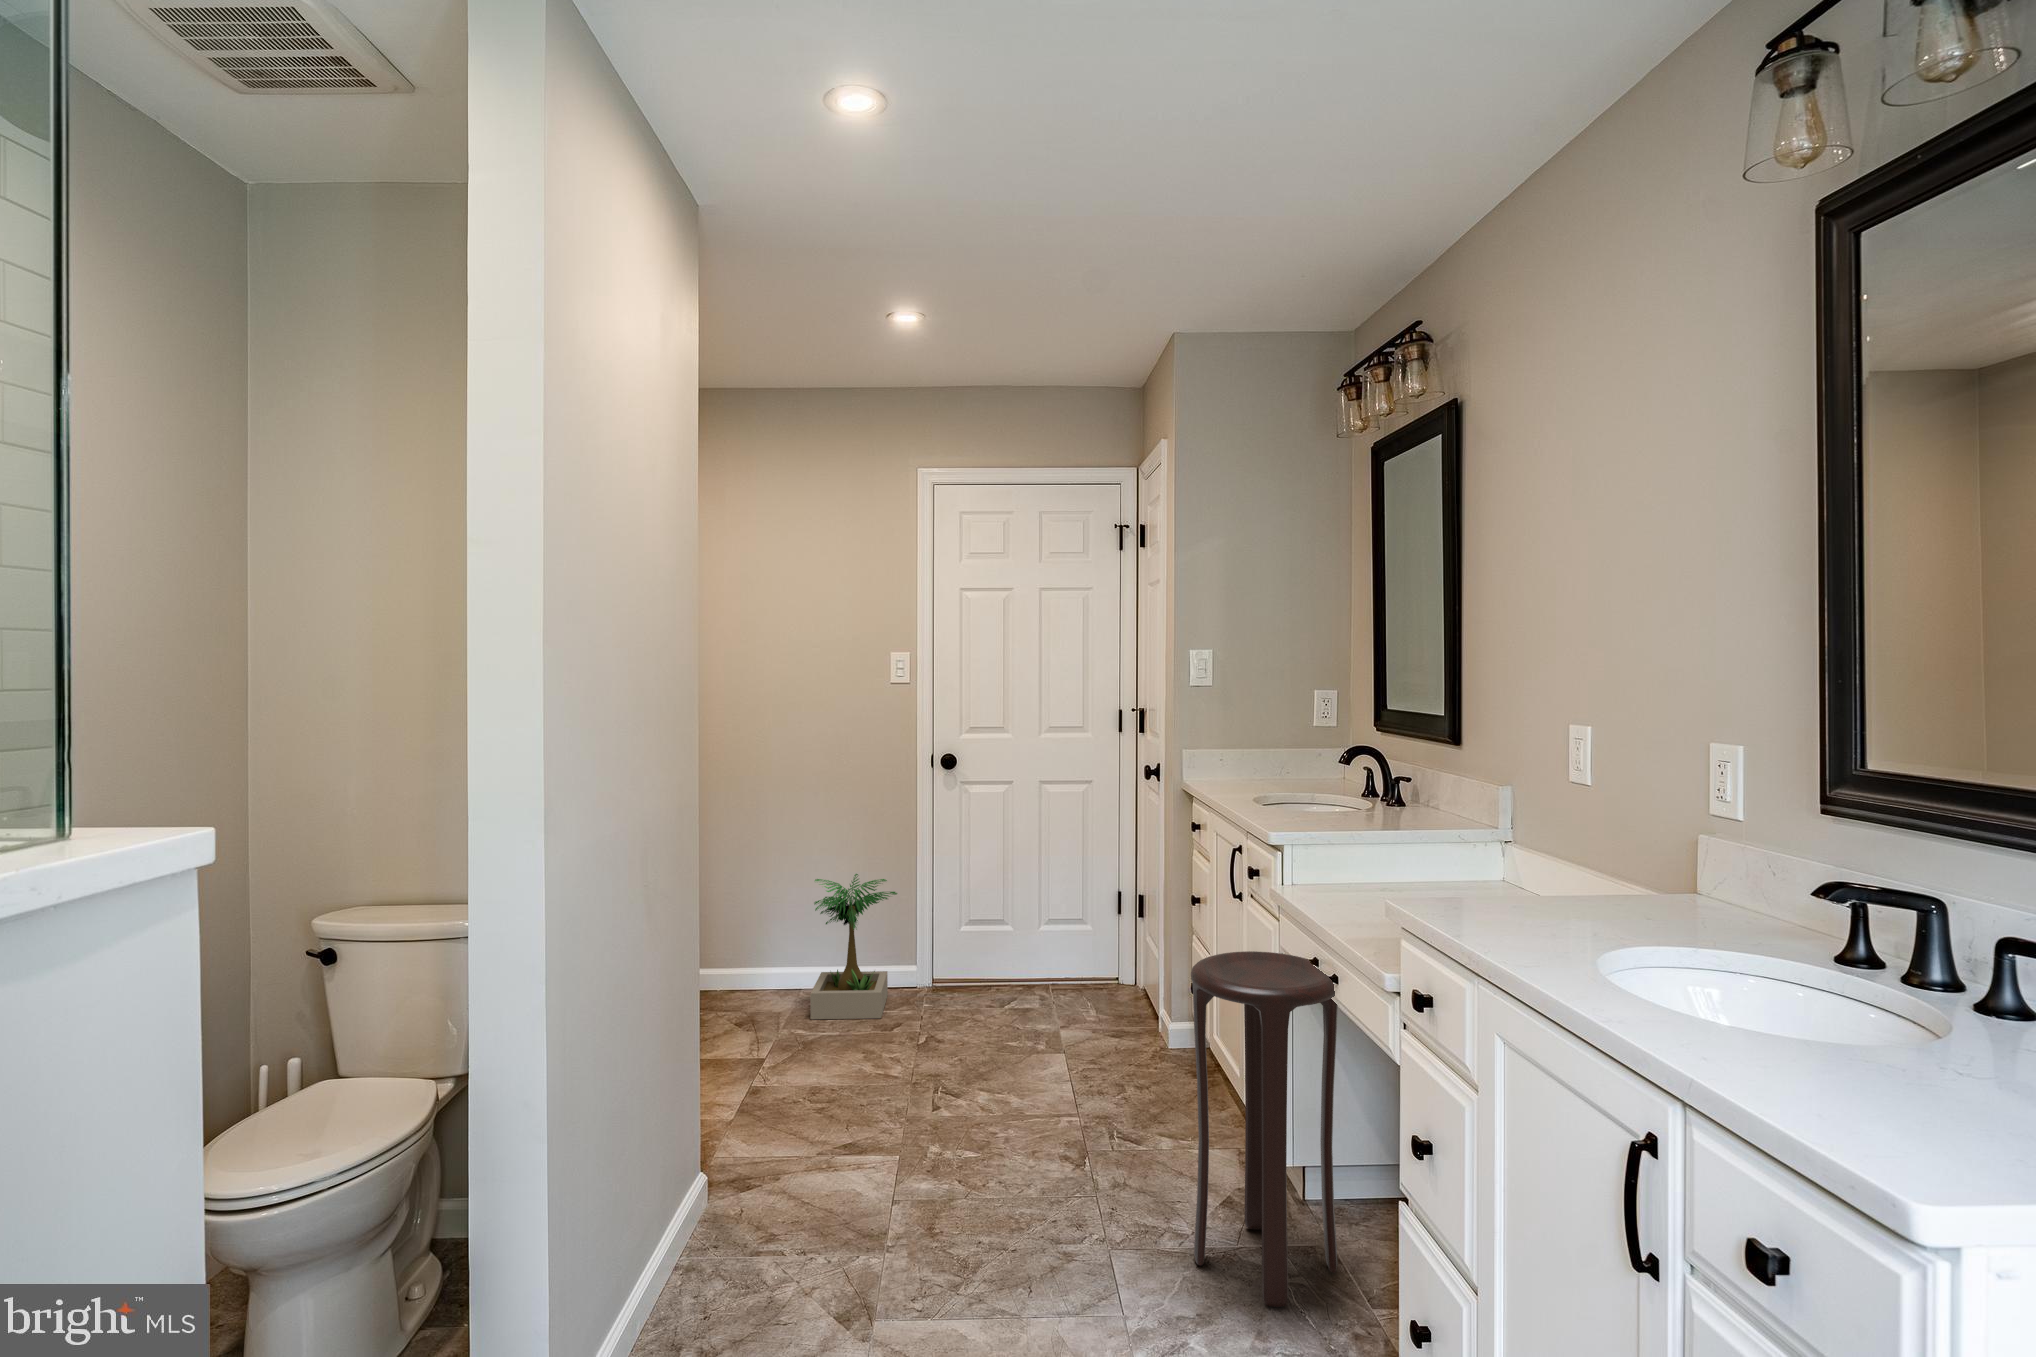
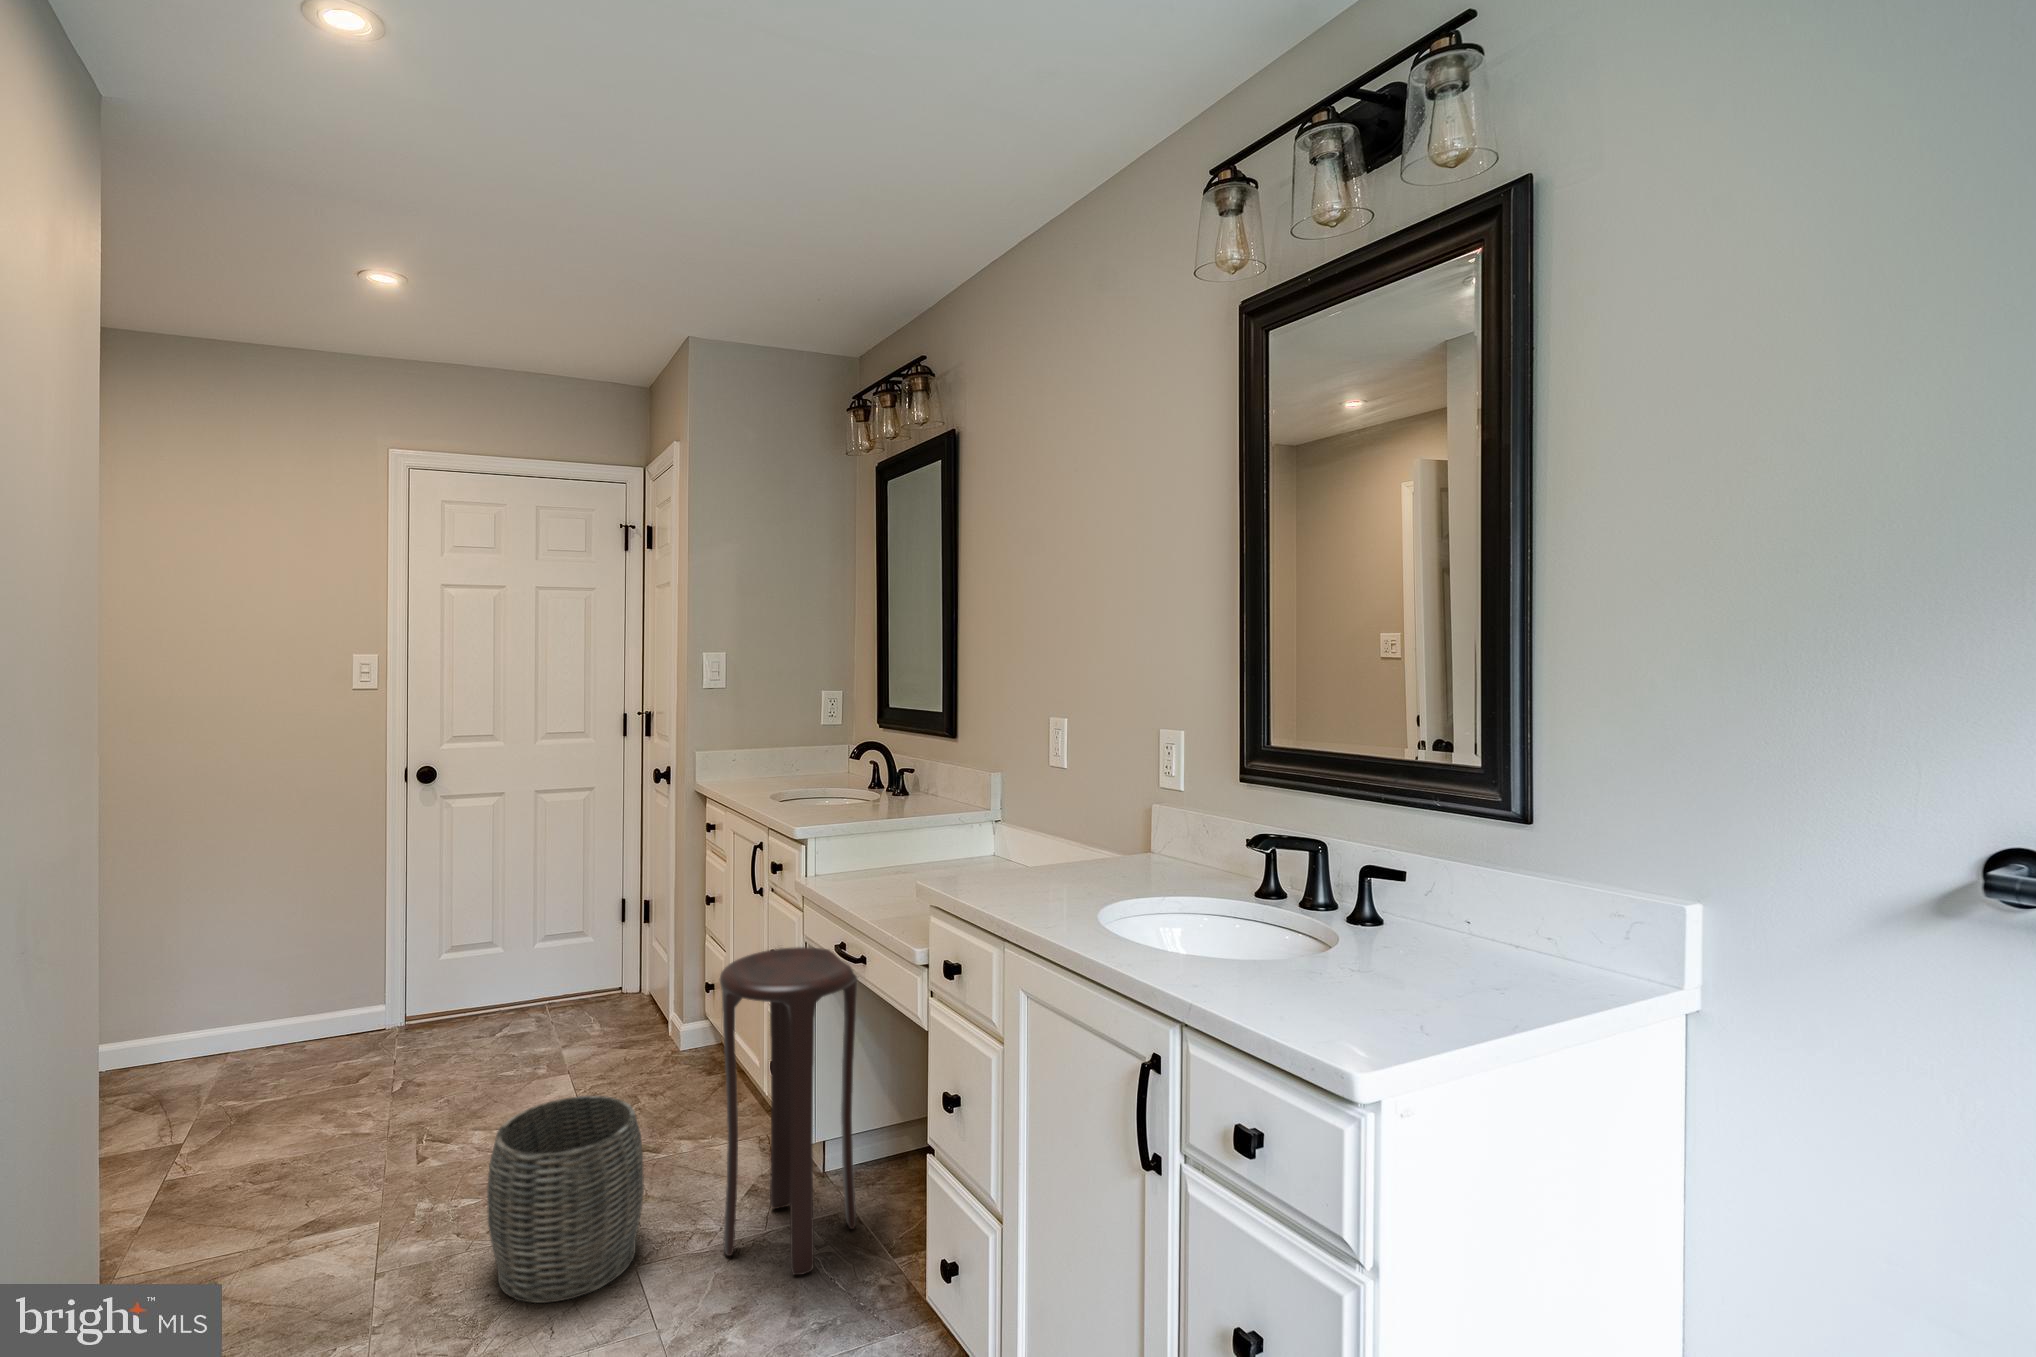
potted plant: present [810,874,897,1019] -> none [222,906,365,1092]
woven basket: none [980,1069,1118,1265] -> present [487,1096,644,1303]

